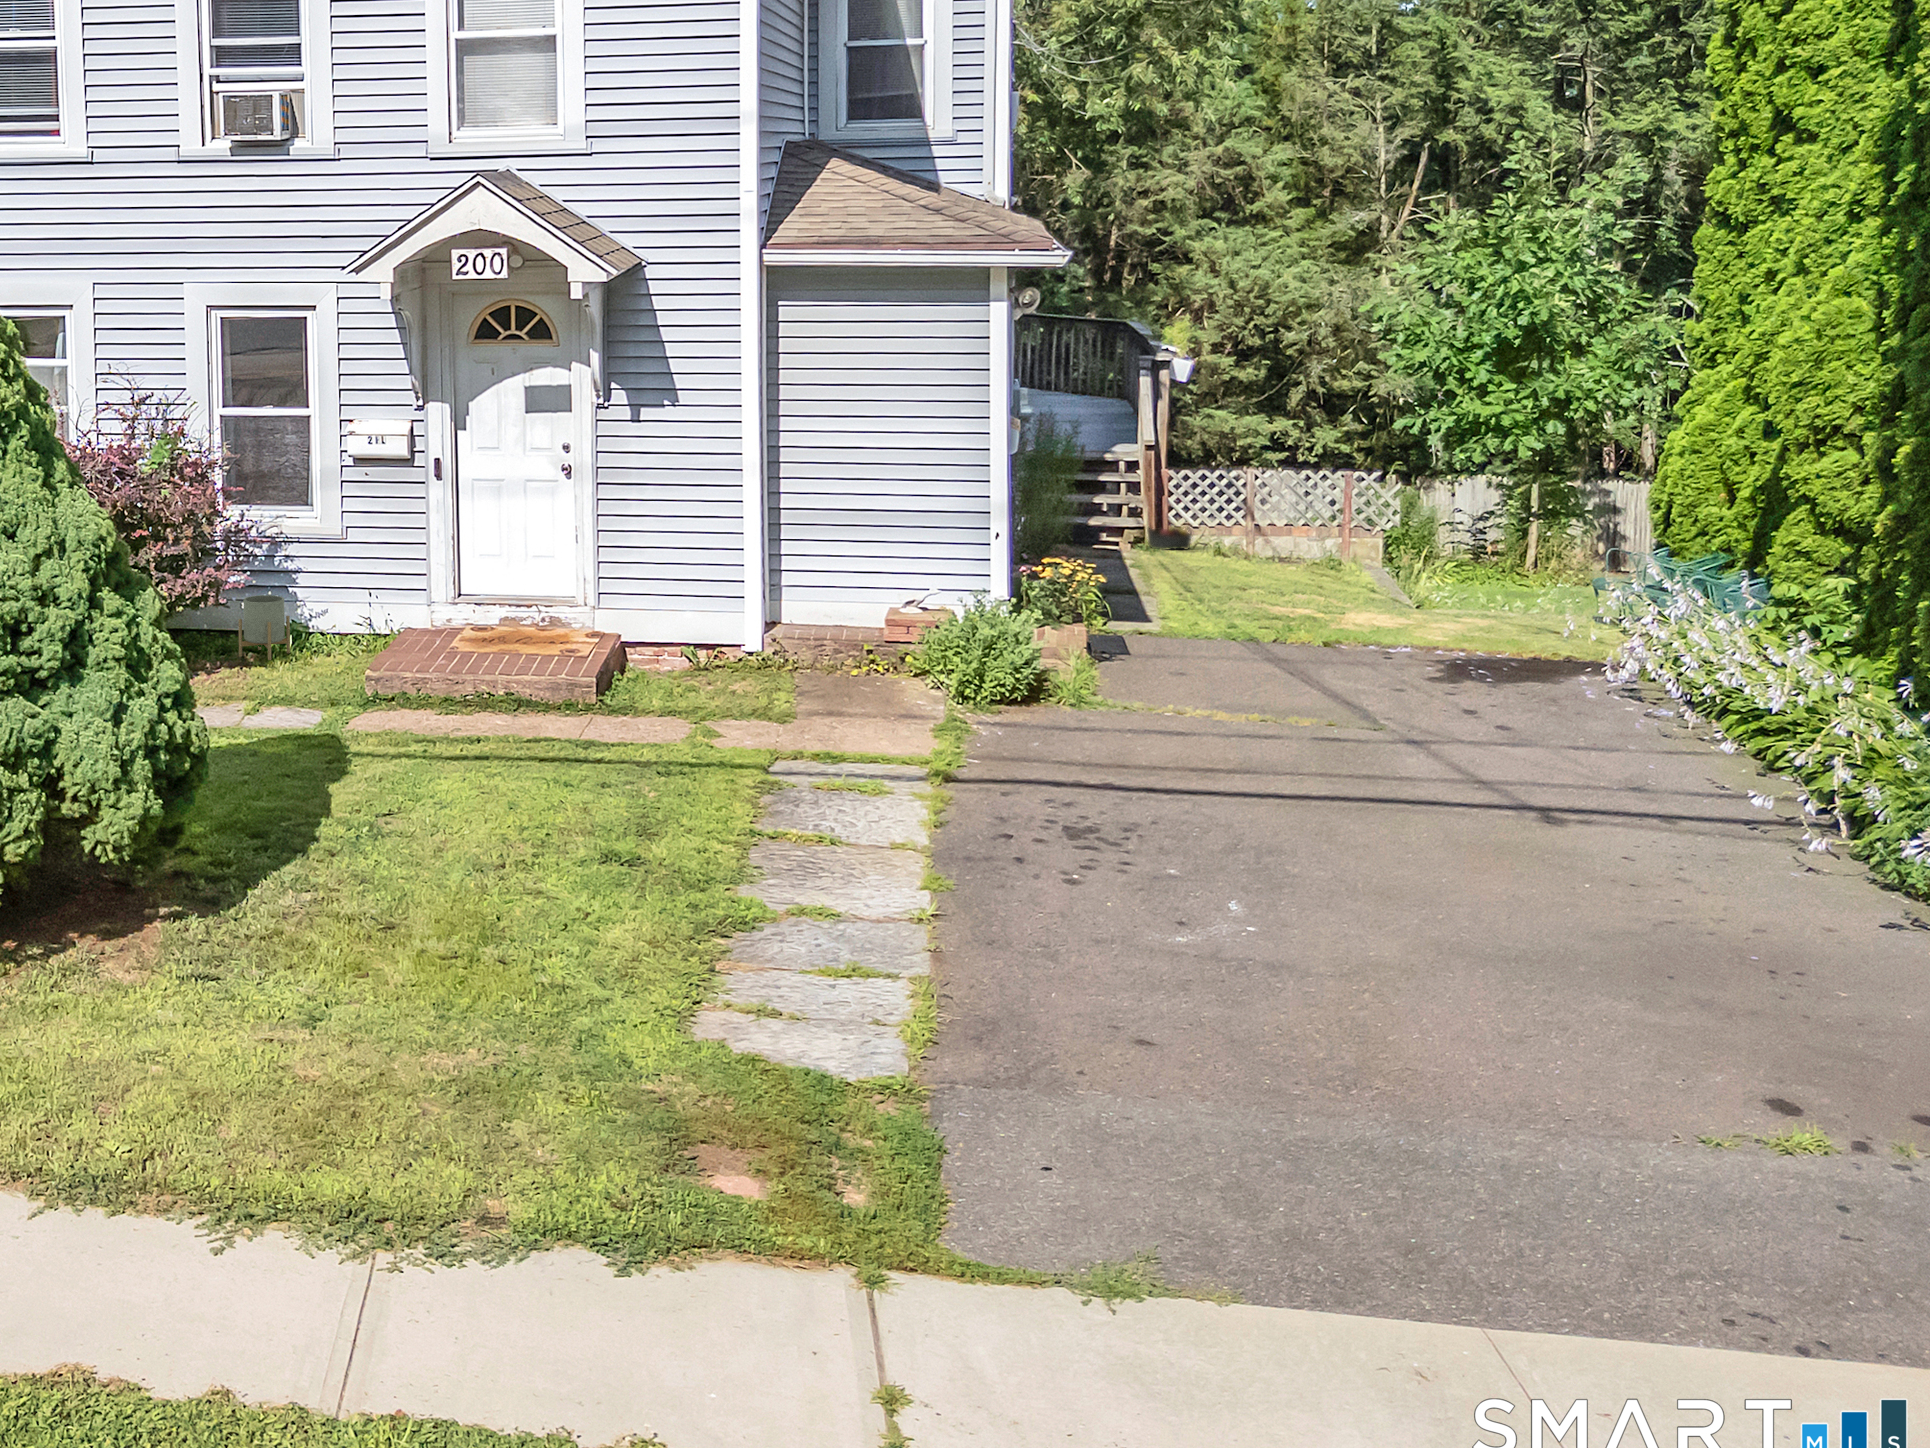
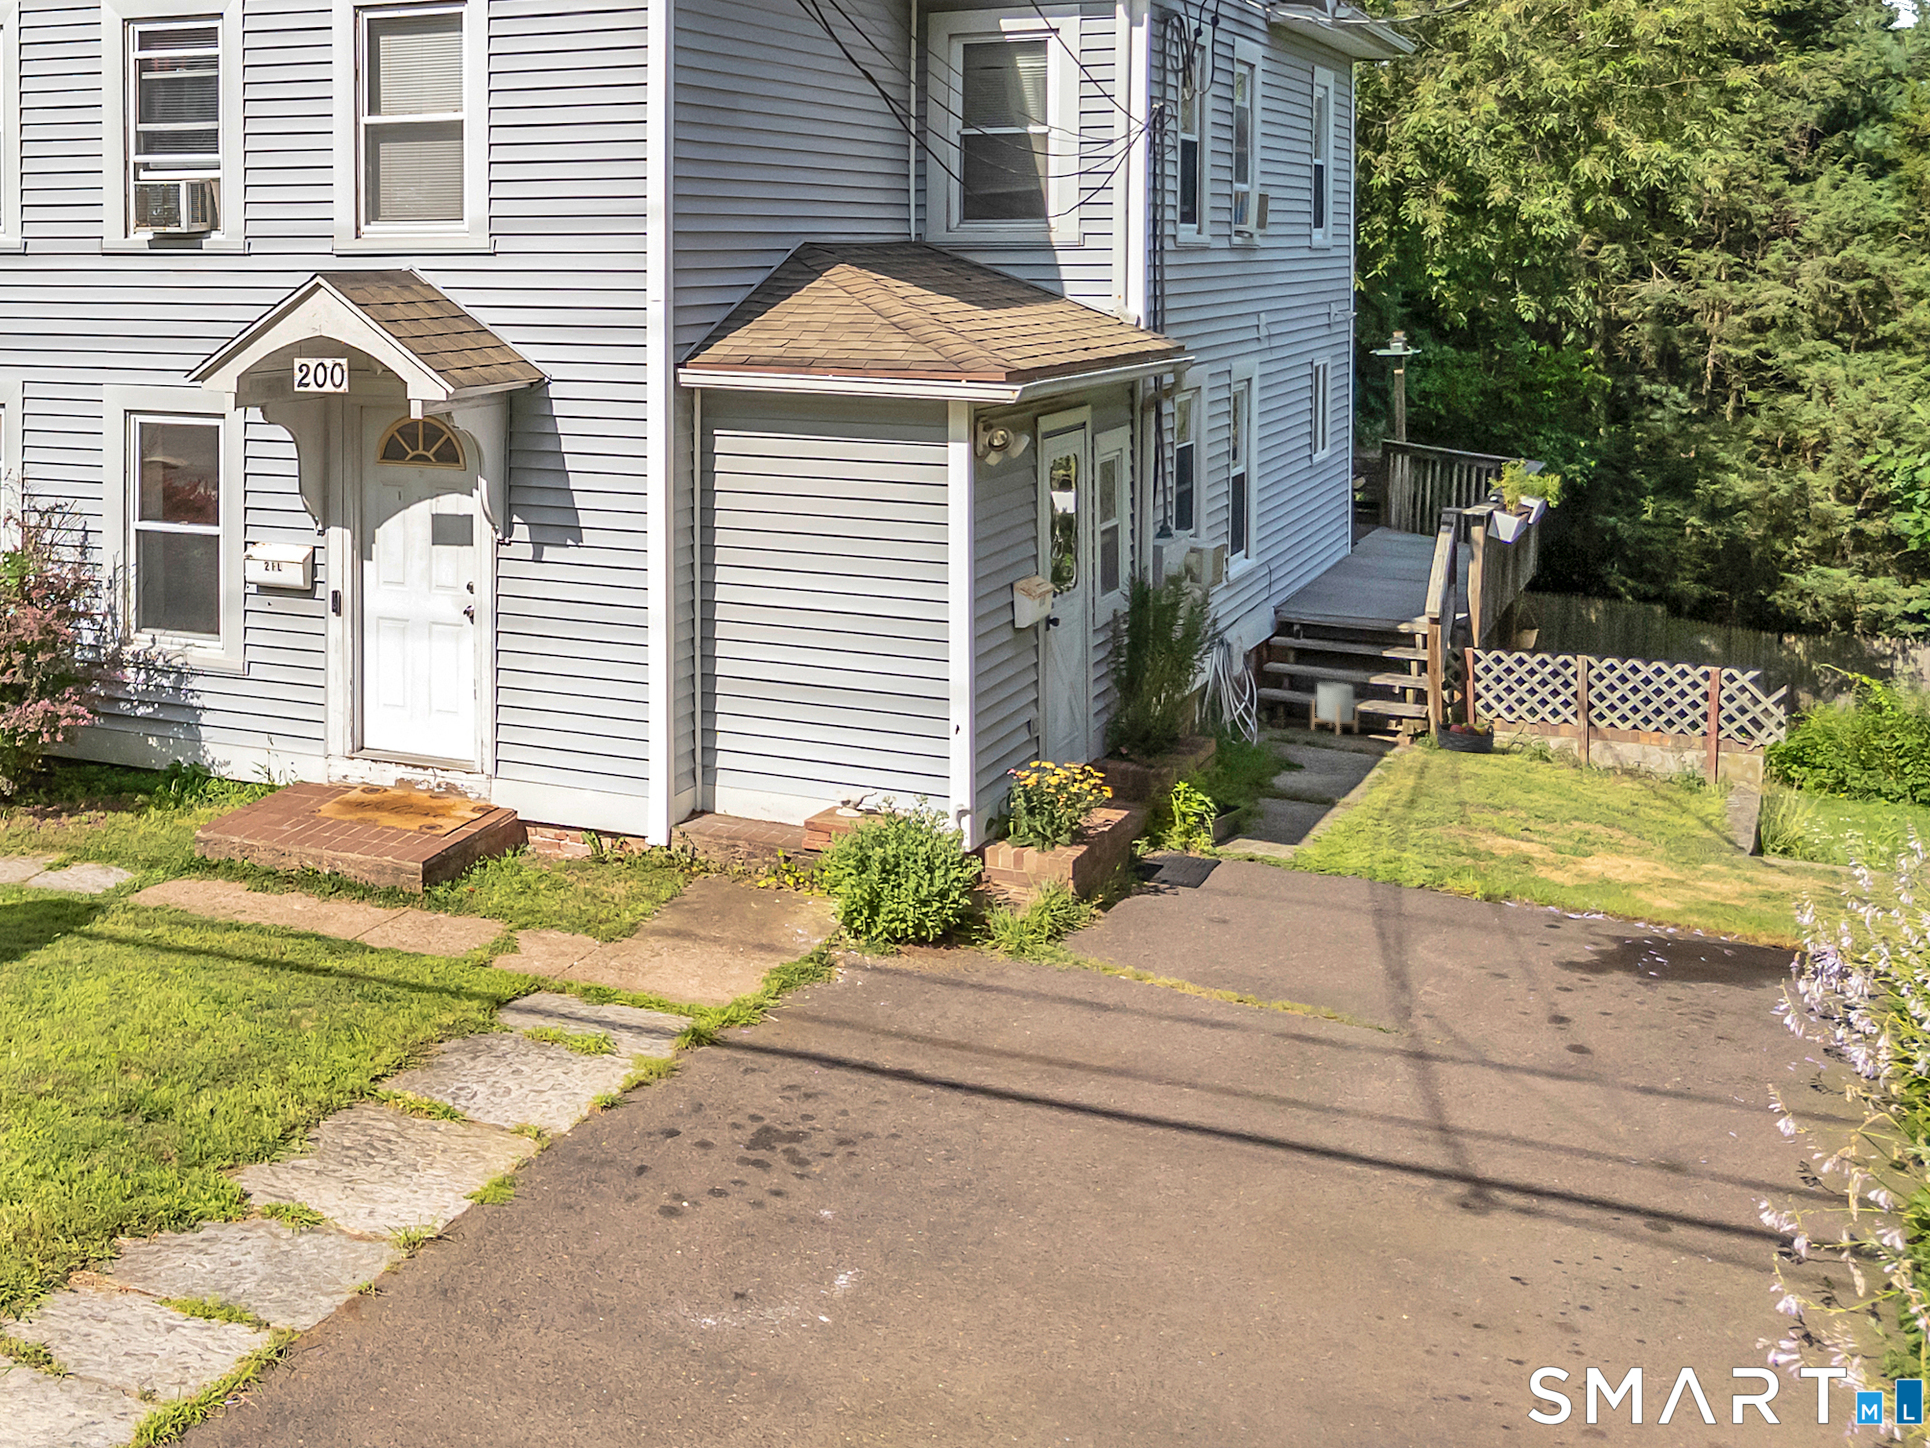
planter: present [238,595,290,660] -> present [1312,682,1358,734]

